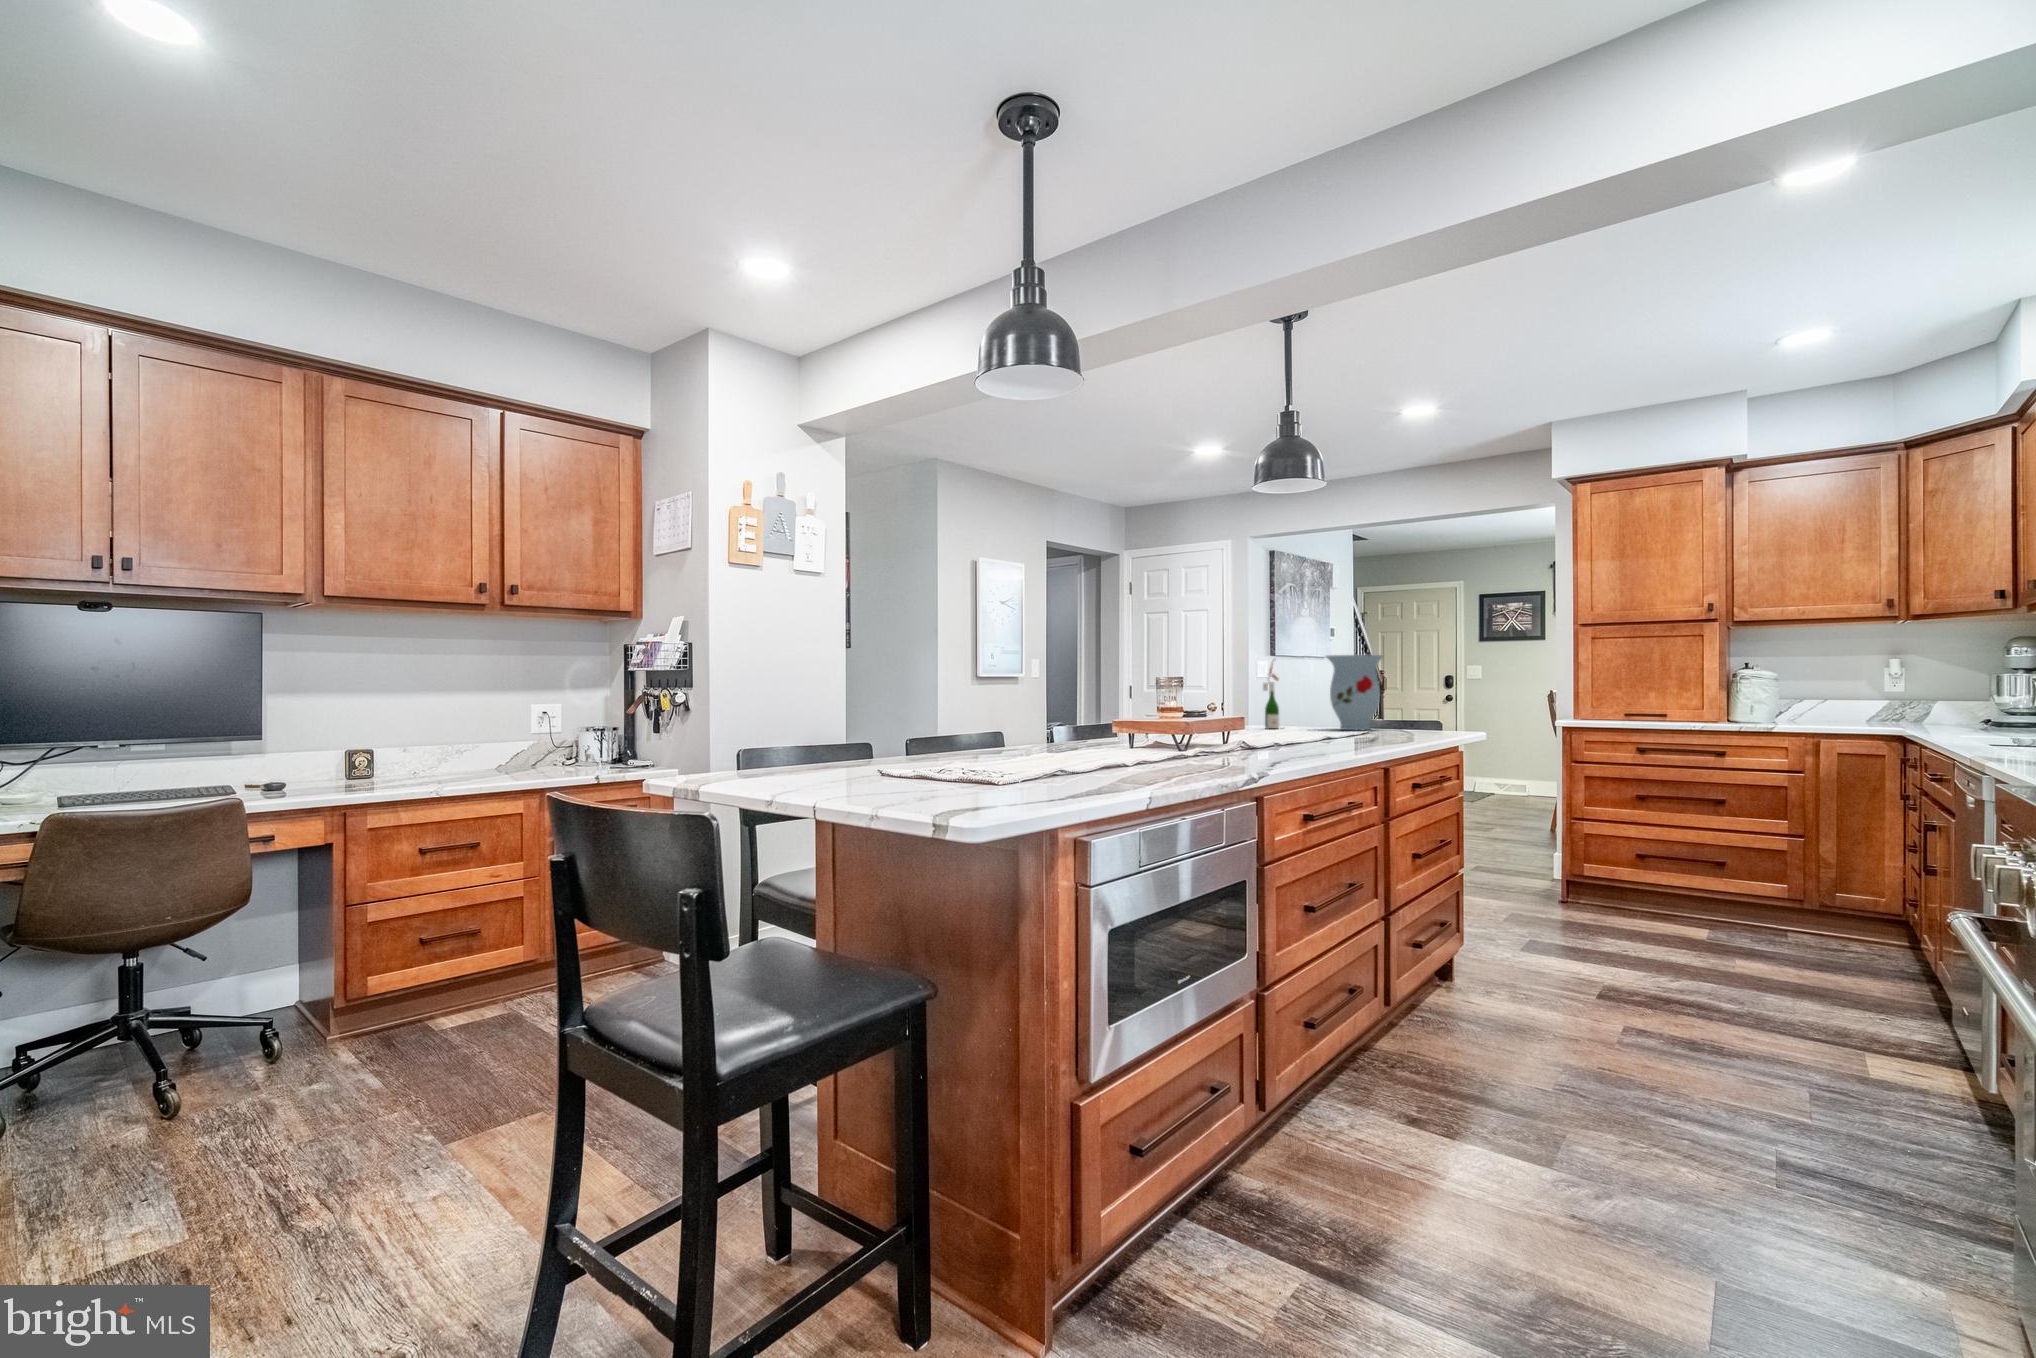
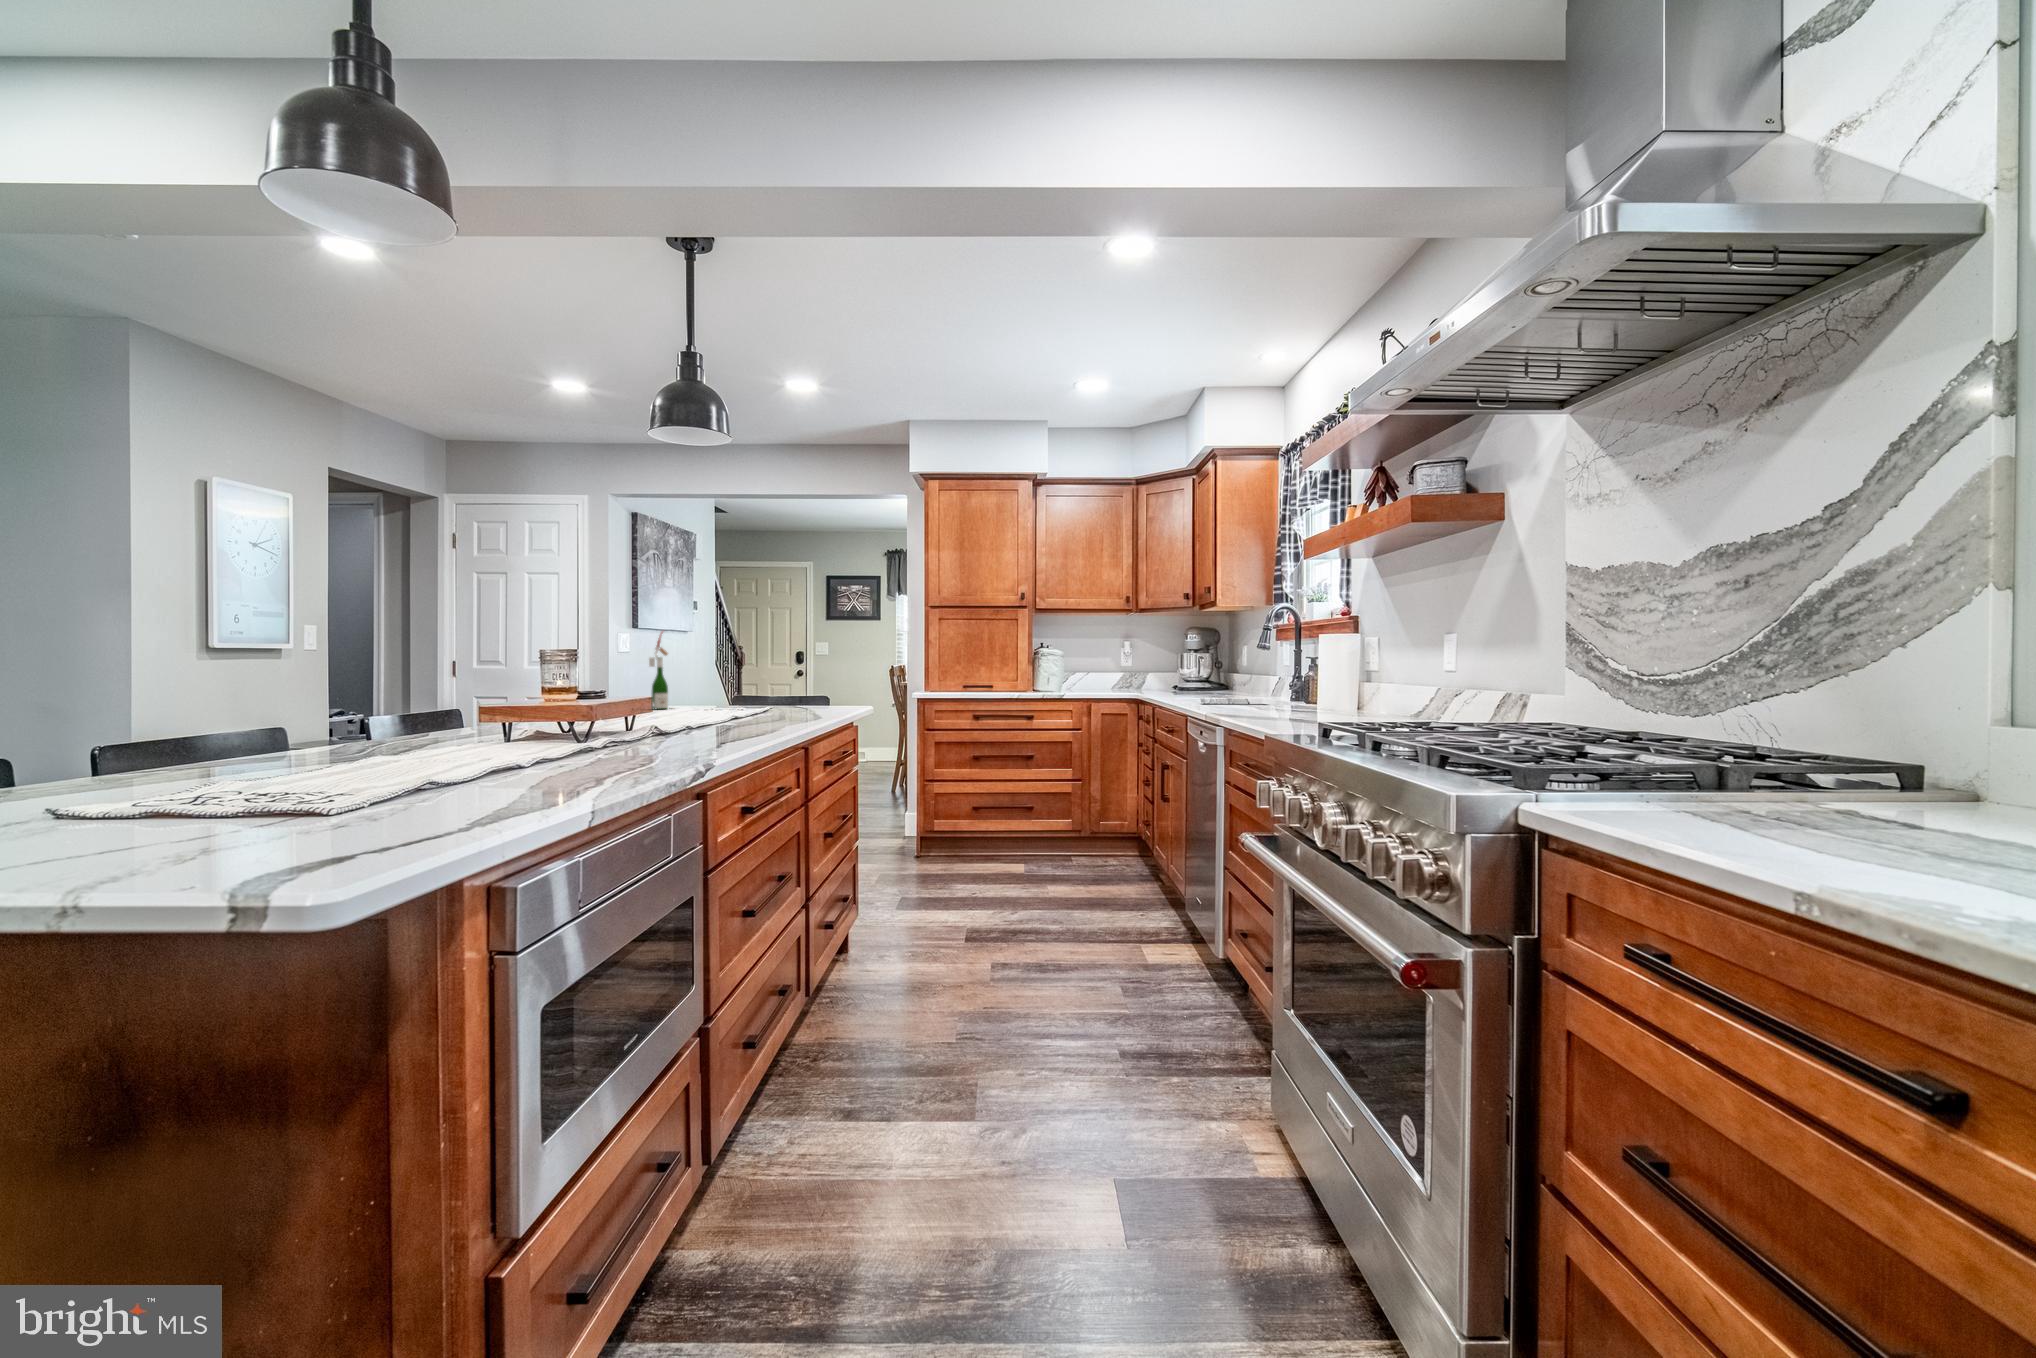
vase: present [1326,655,1384,730] -> none [721,629,783,708]

